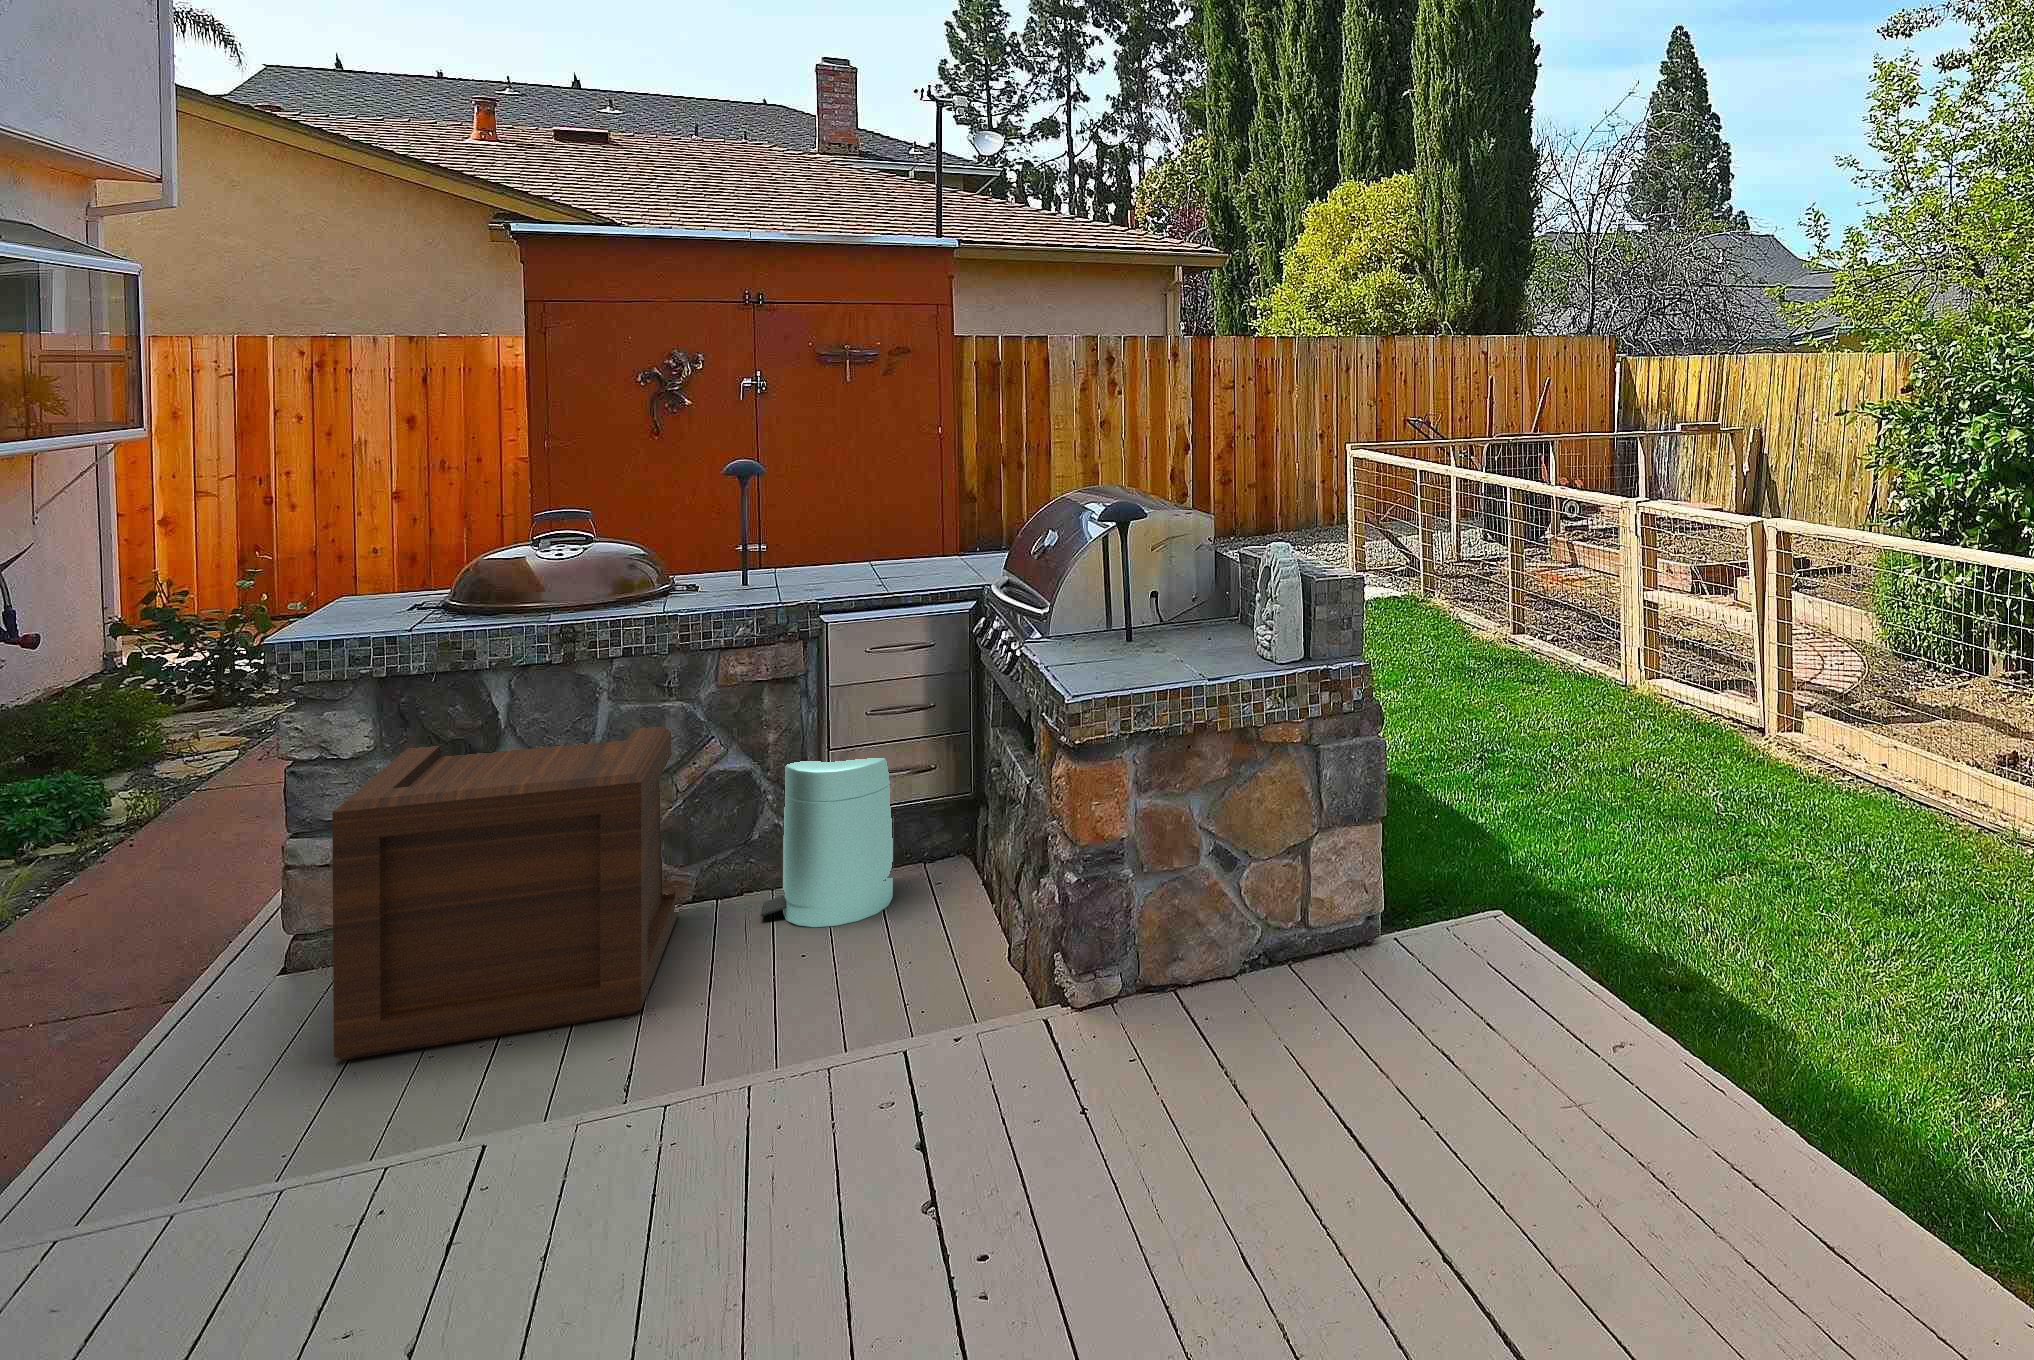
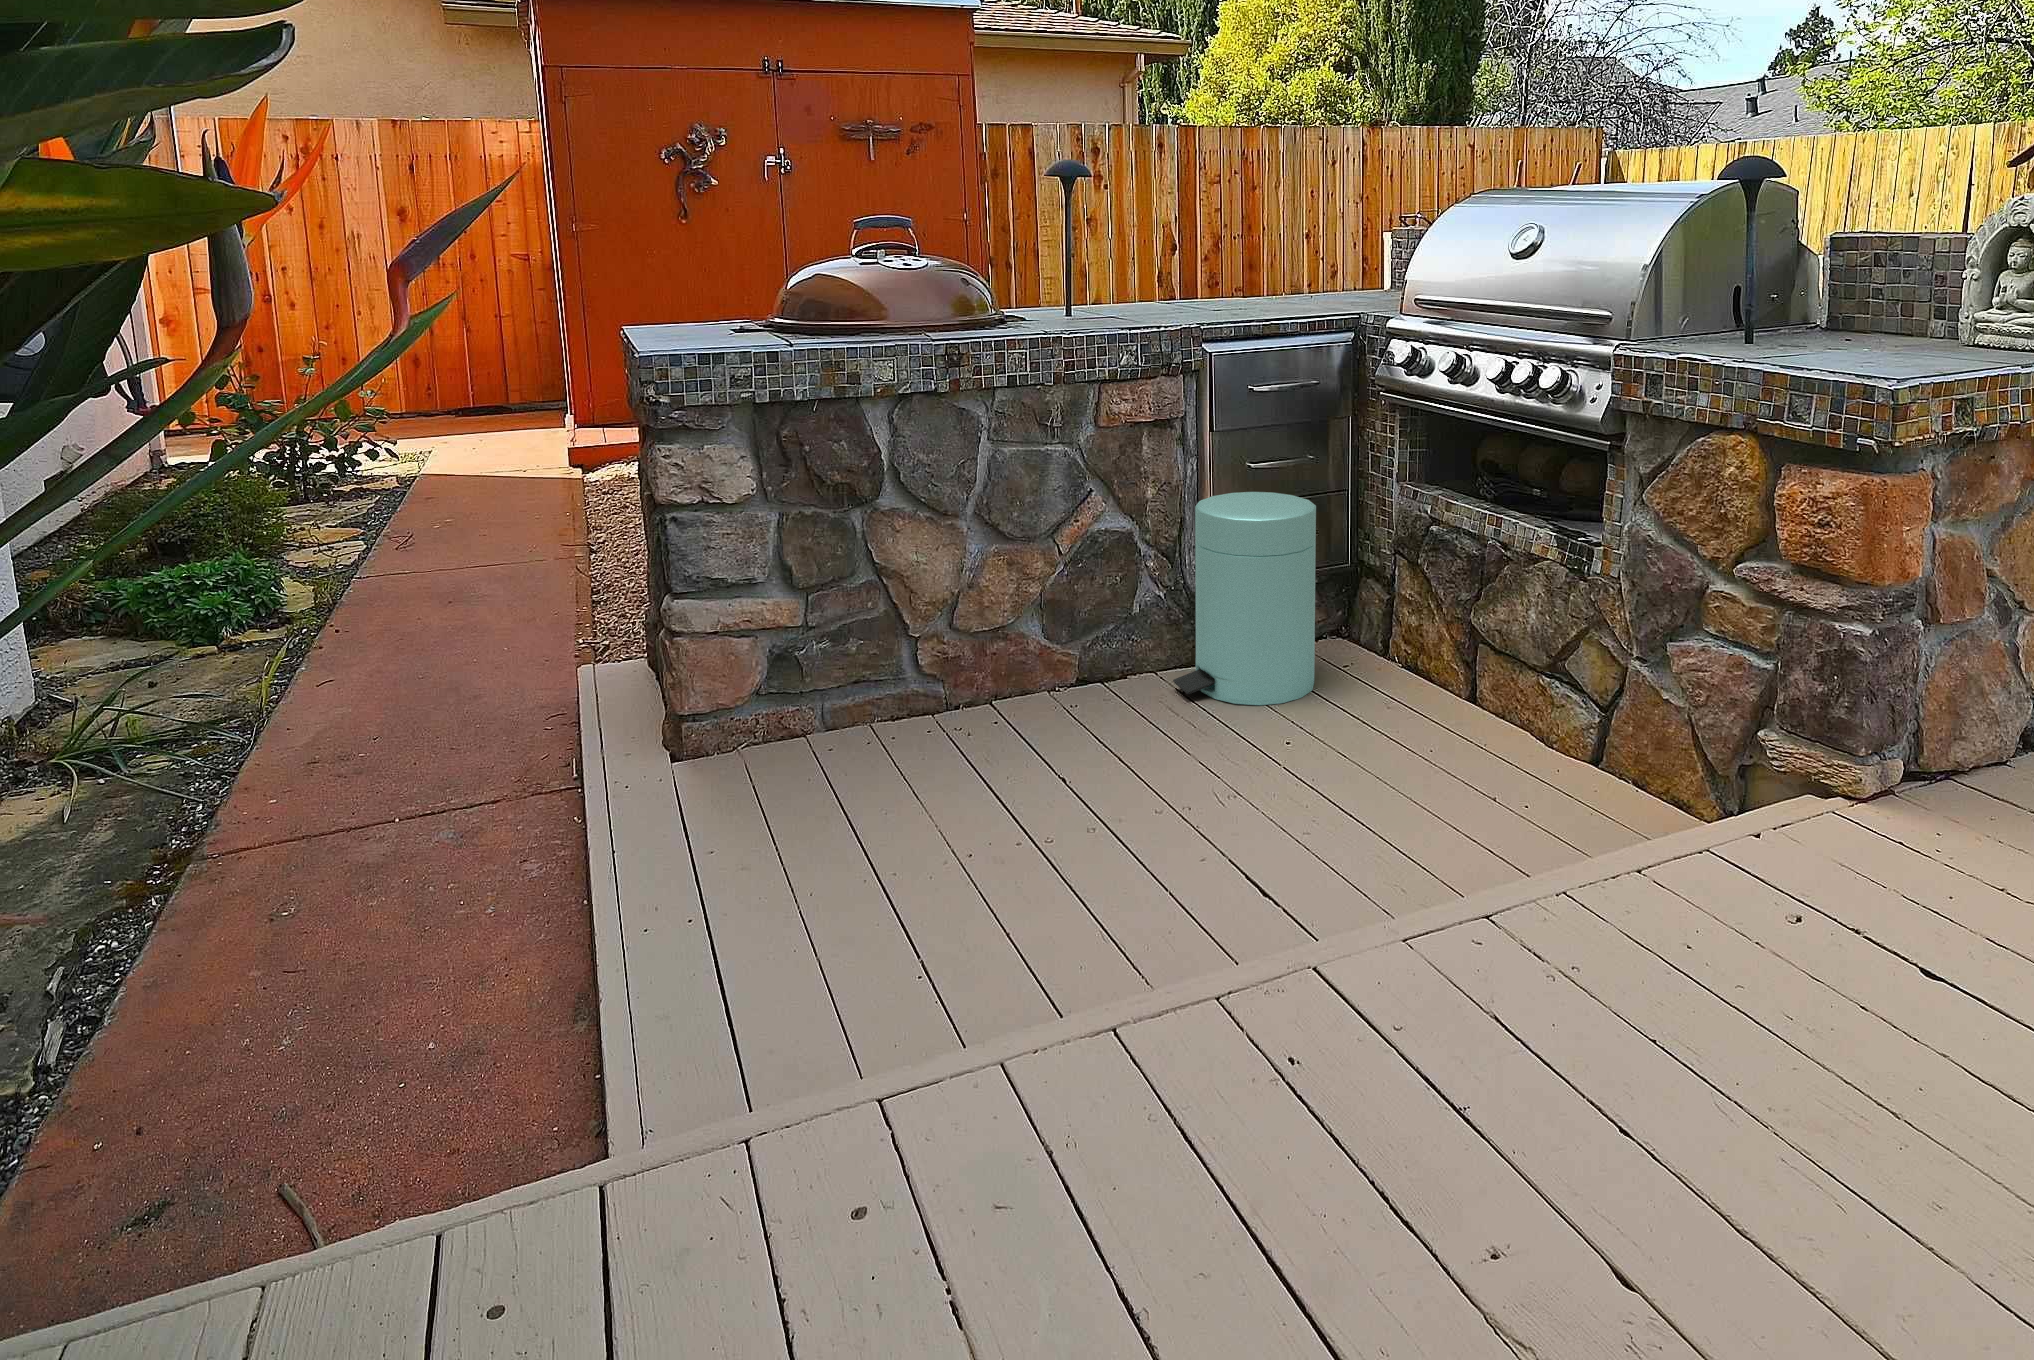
wooden crate: present [332,726,680,1060] -> none [810,452,1174,858]

